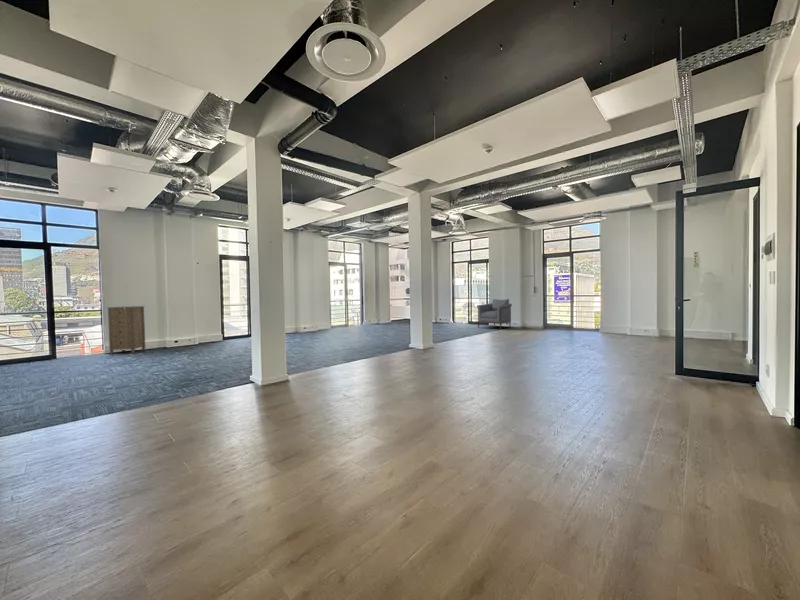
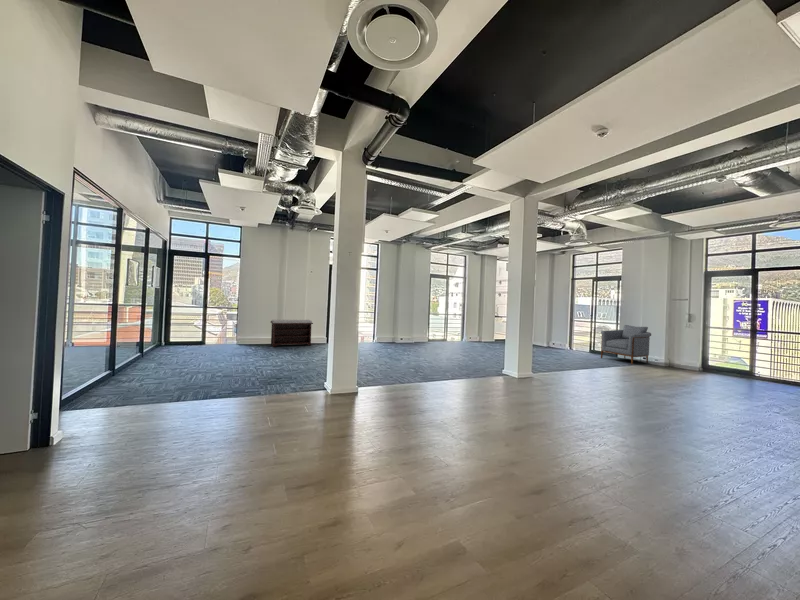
storage cabinet: present [108,306,145,354] -> none [240,307,268,348]
bench: none [149,317,204,351] -> present [271,320,313,347]

